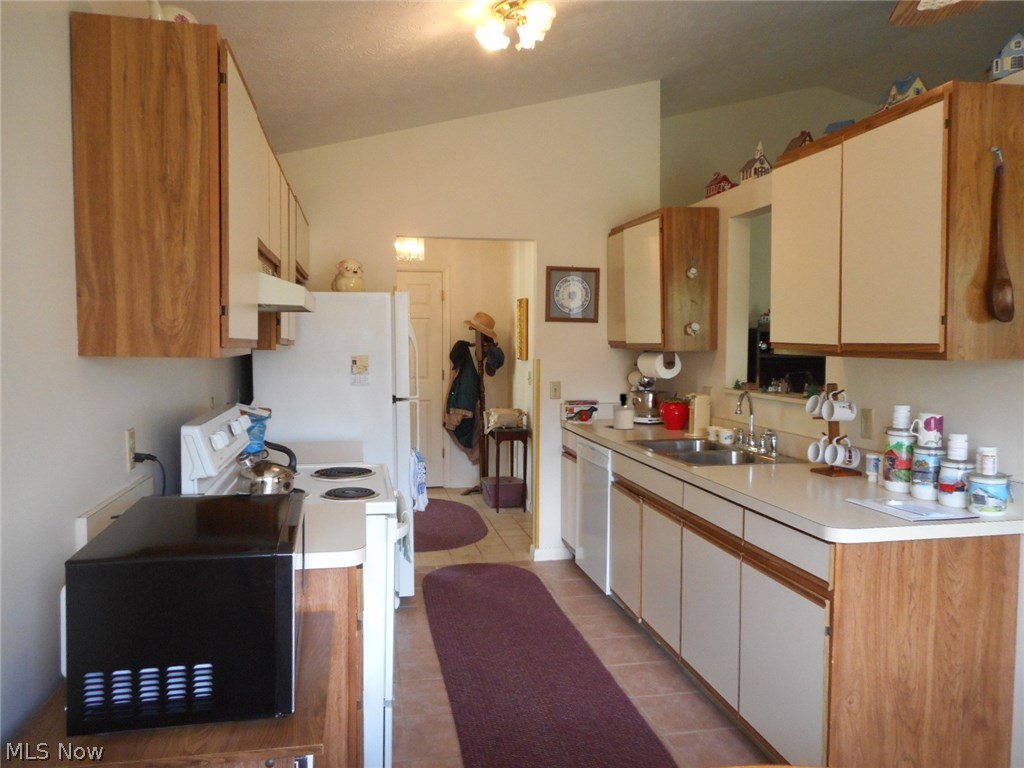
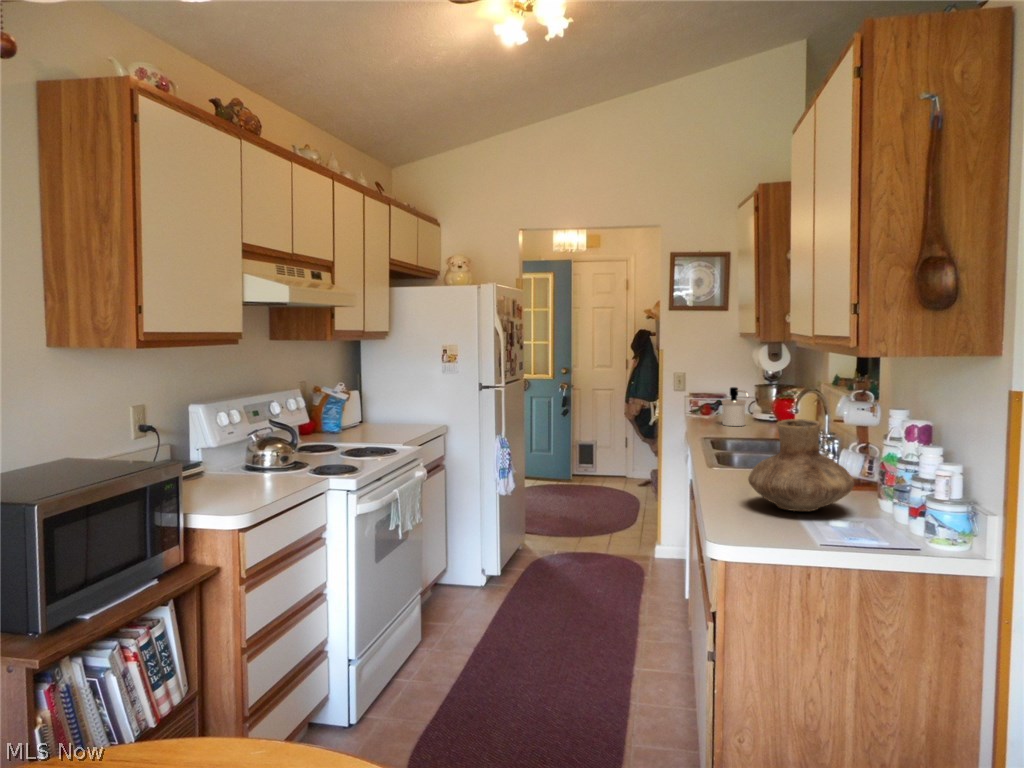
vase: none [791,417,884,497] -> present [748,419,854,511]

